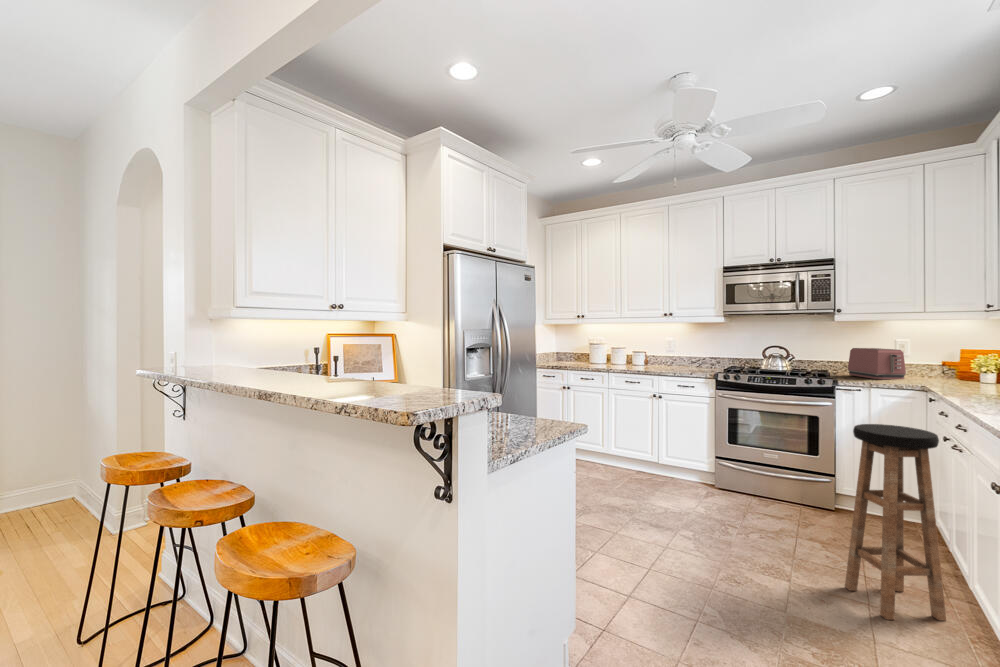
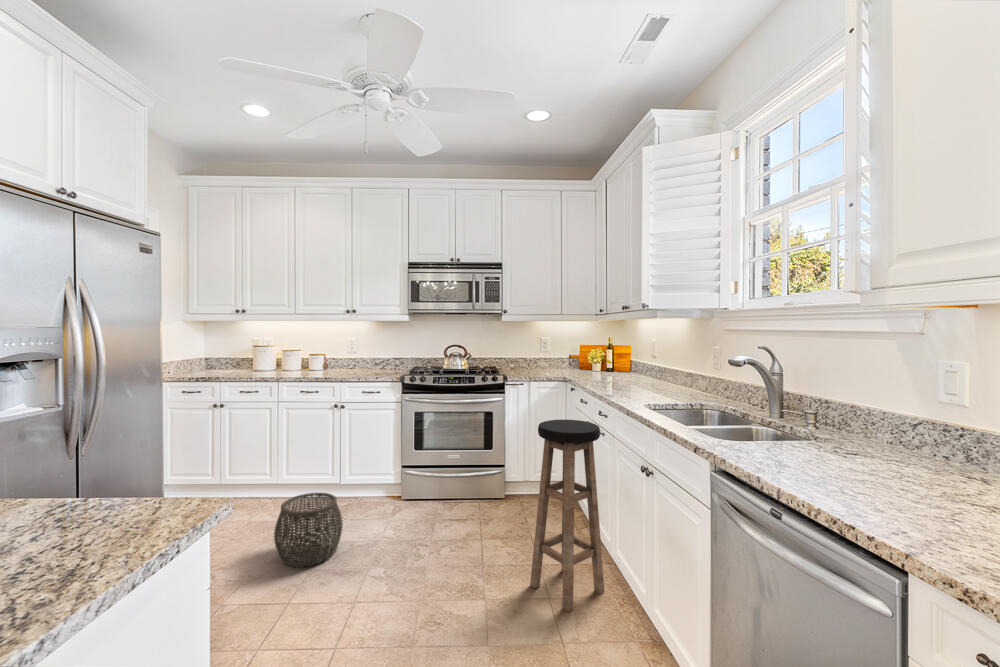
toaster: present [848,348,906,379] -> none [511,346,551,373]
woven basket: none [607,461,659,517] -> present [274,493,343,567]

